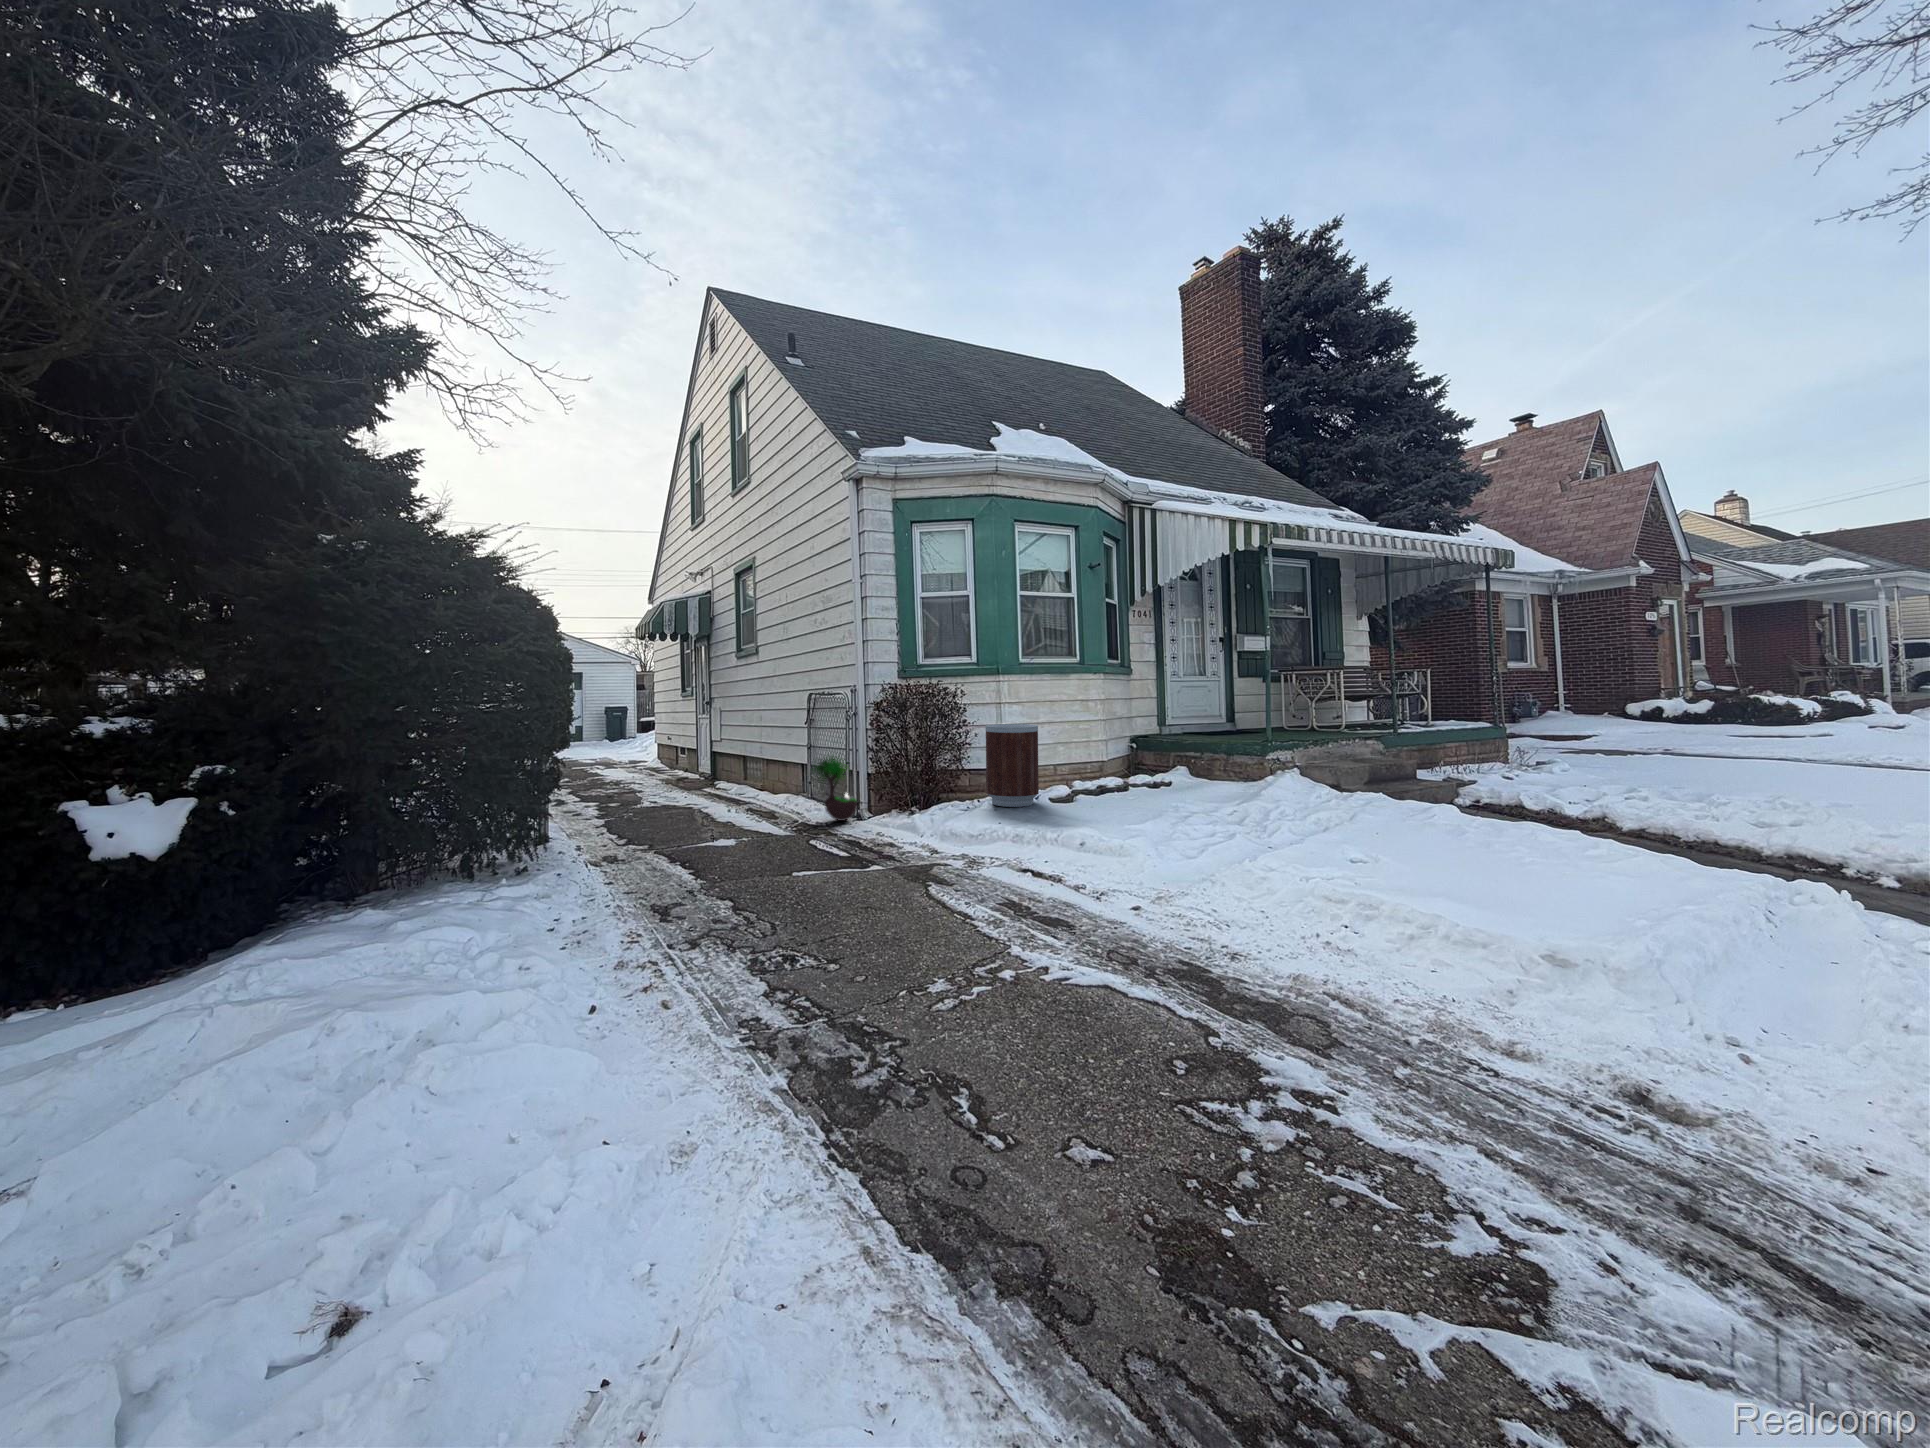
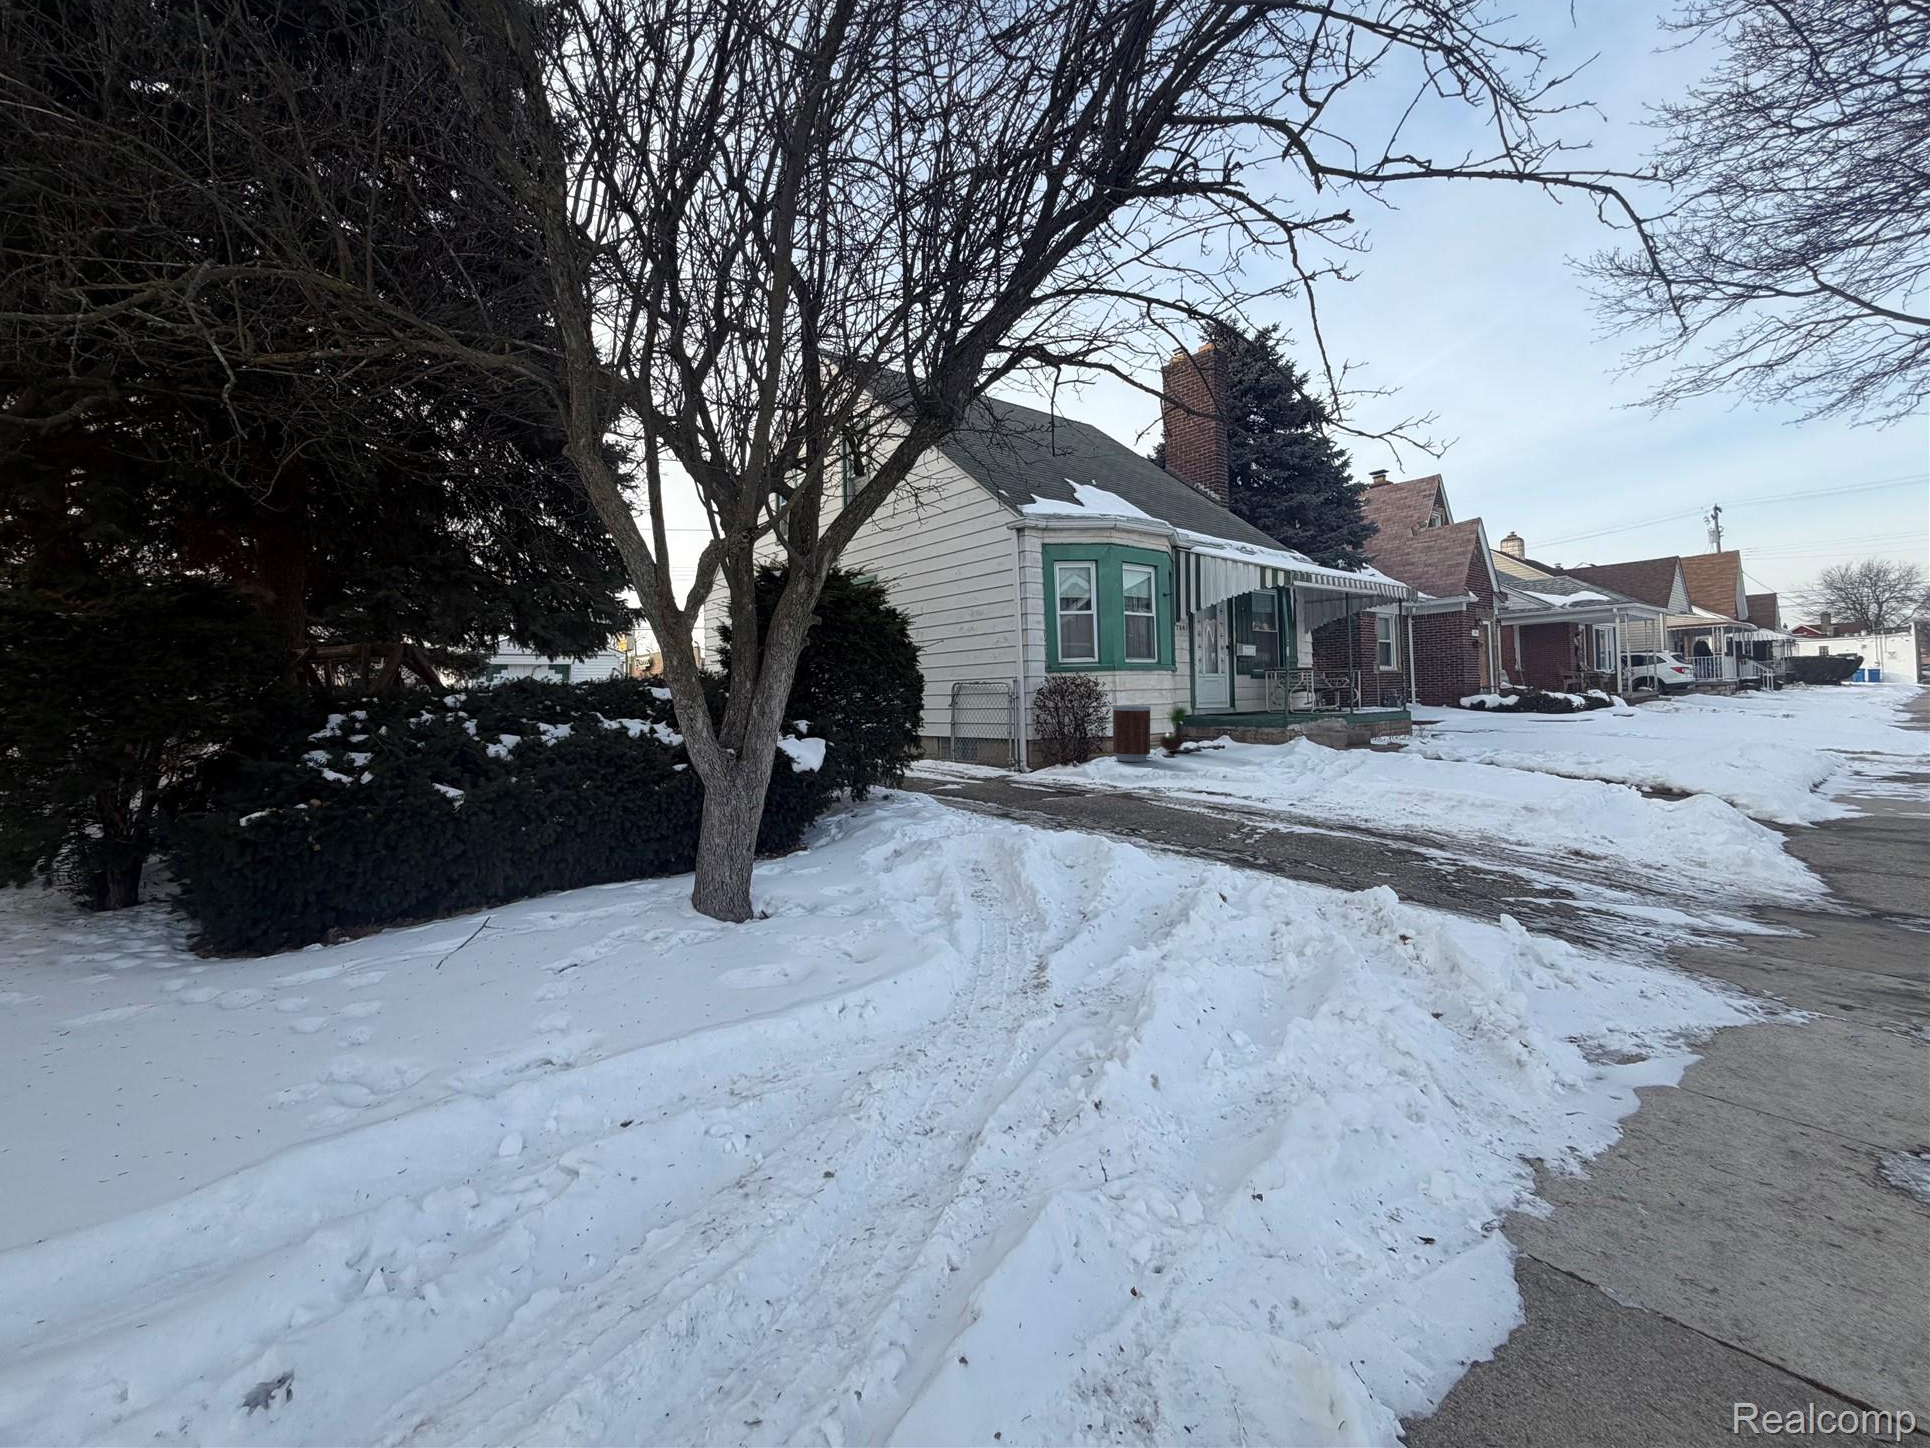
potted tree: present [814,755,857,821] -> present [1160,706,1187,752]

